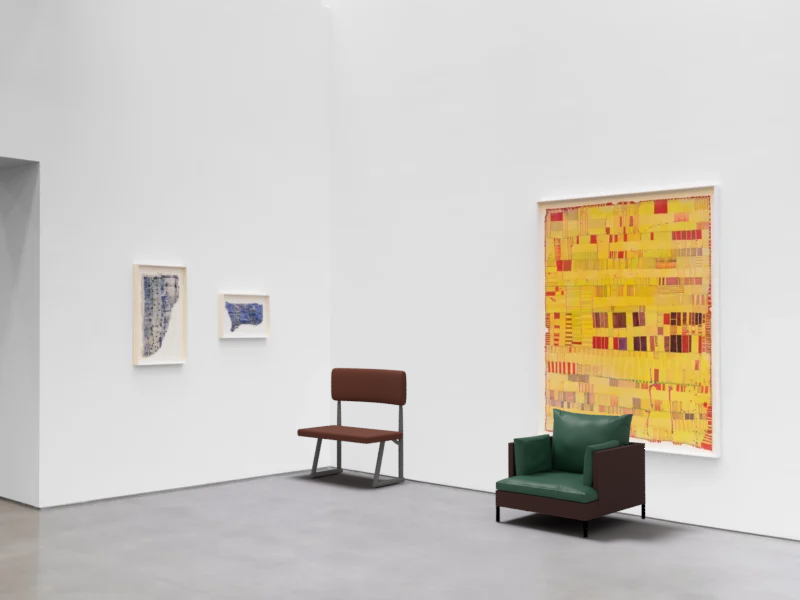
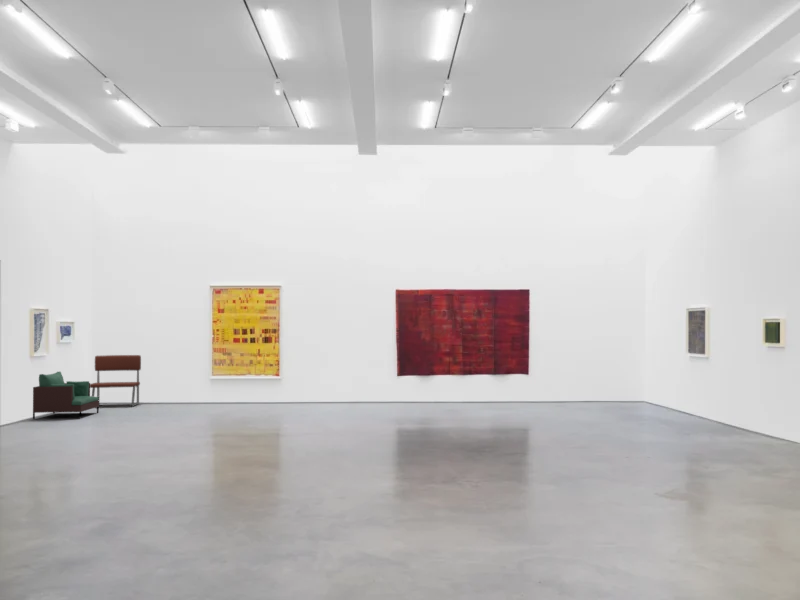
armchair: present [495,409,646,538] -> present [33,372,99,419]

